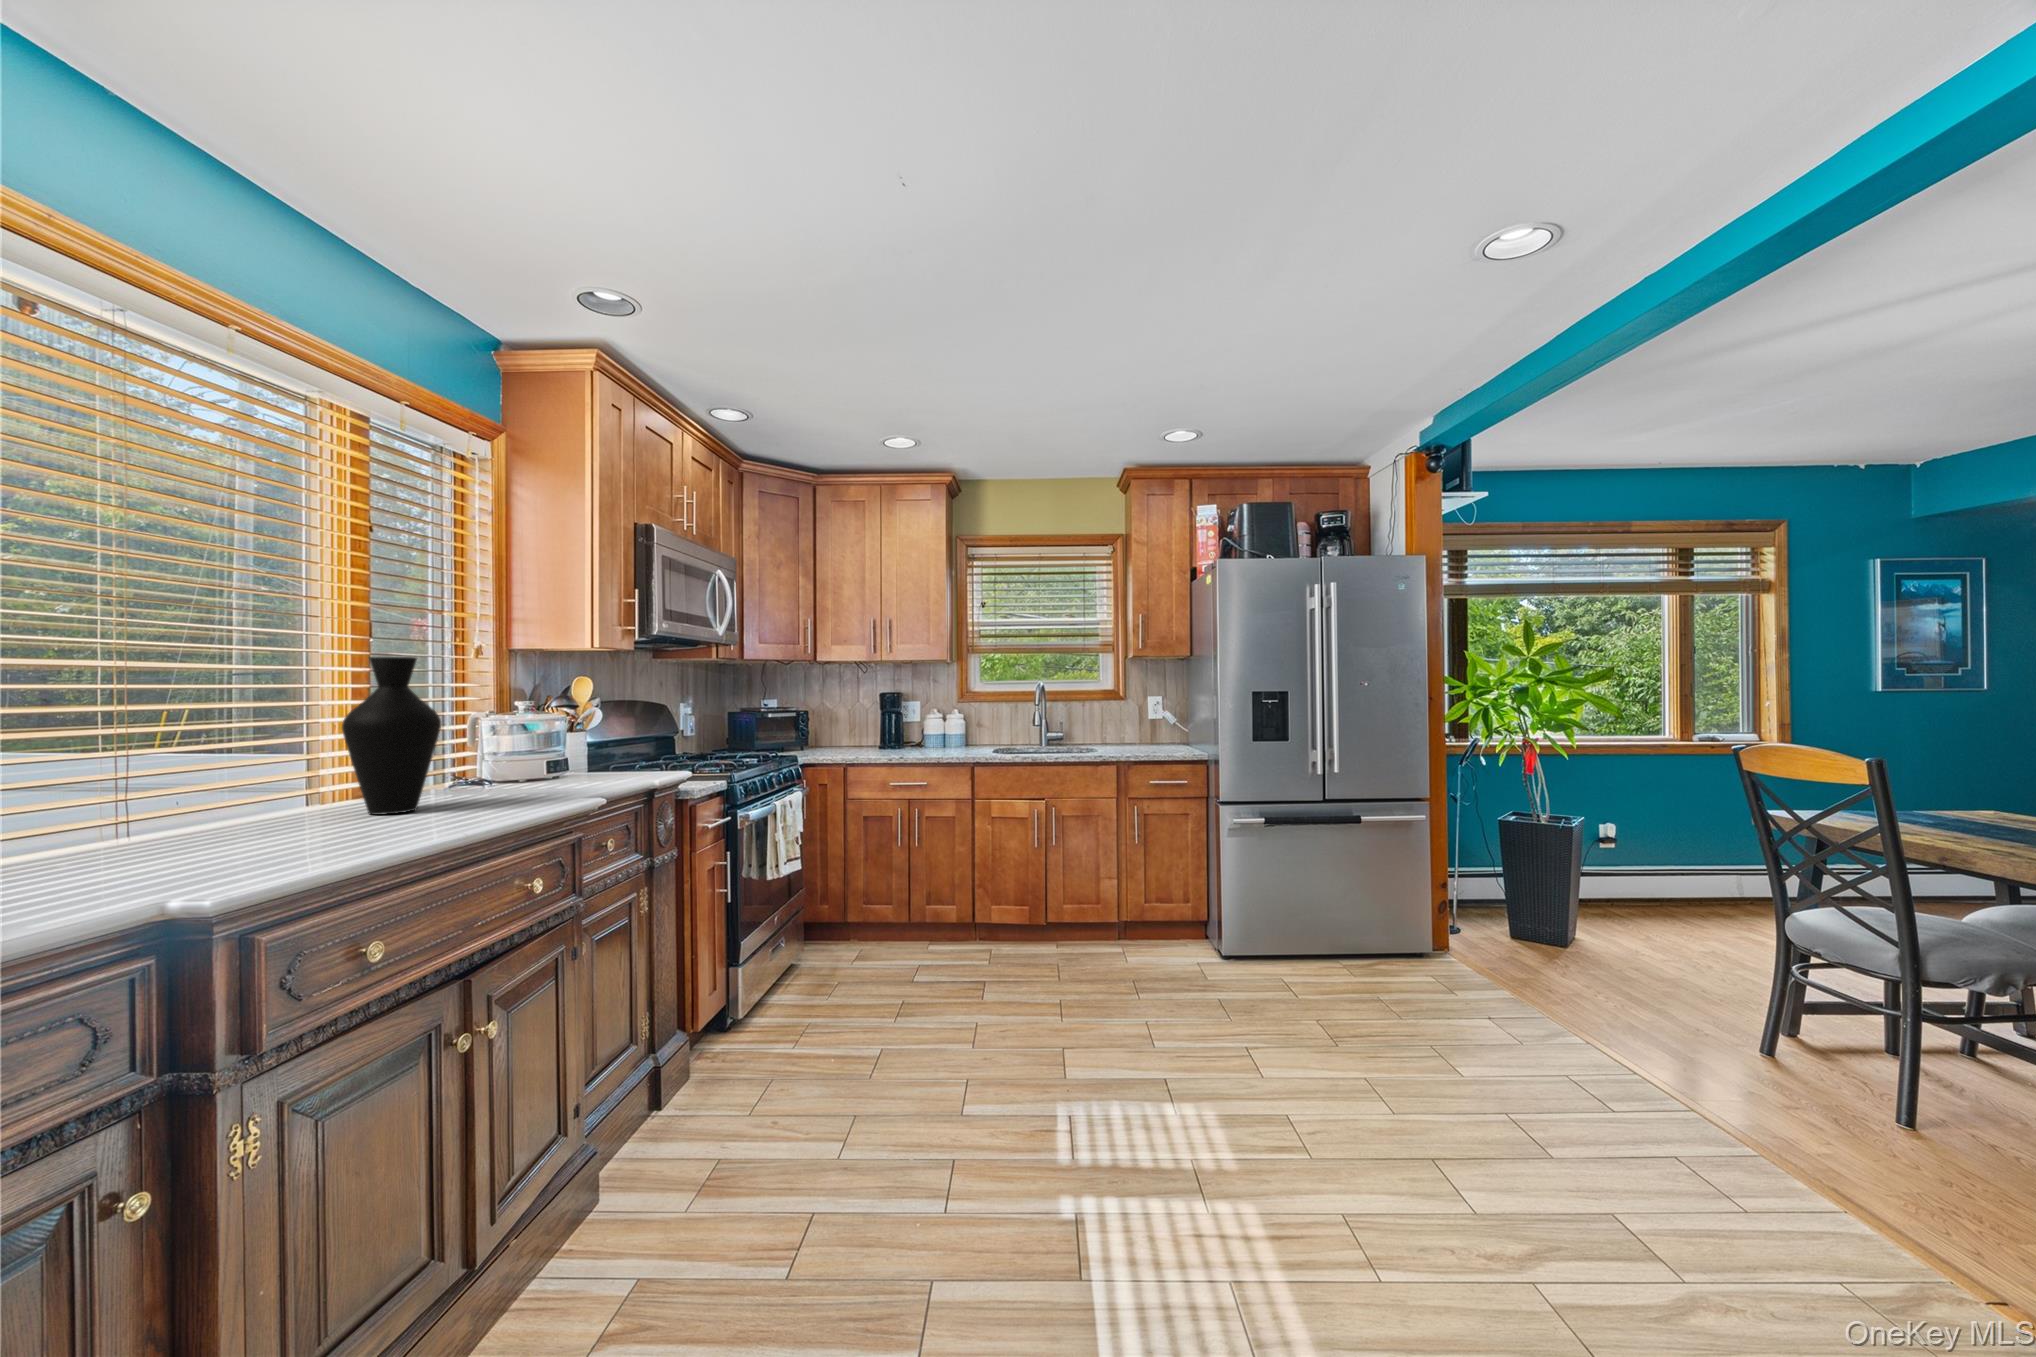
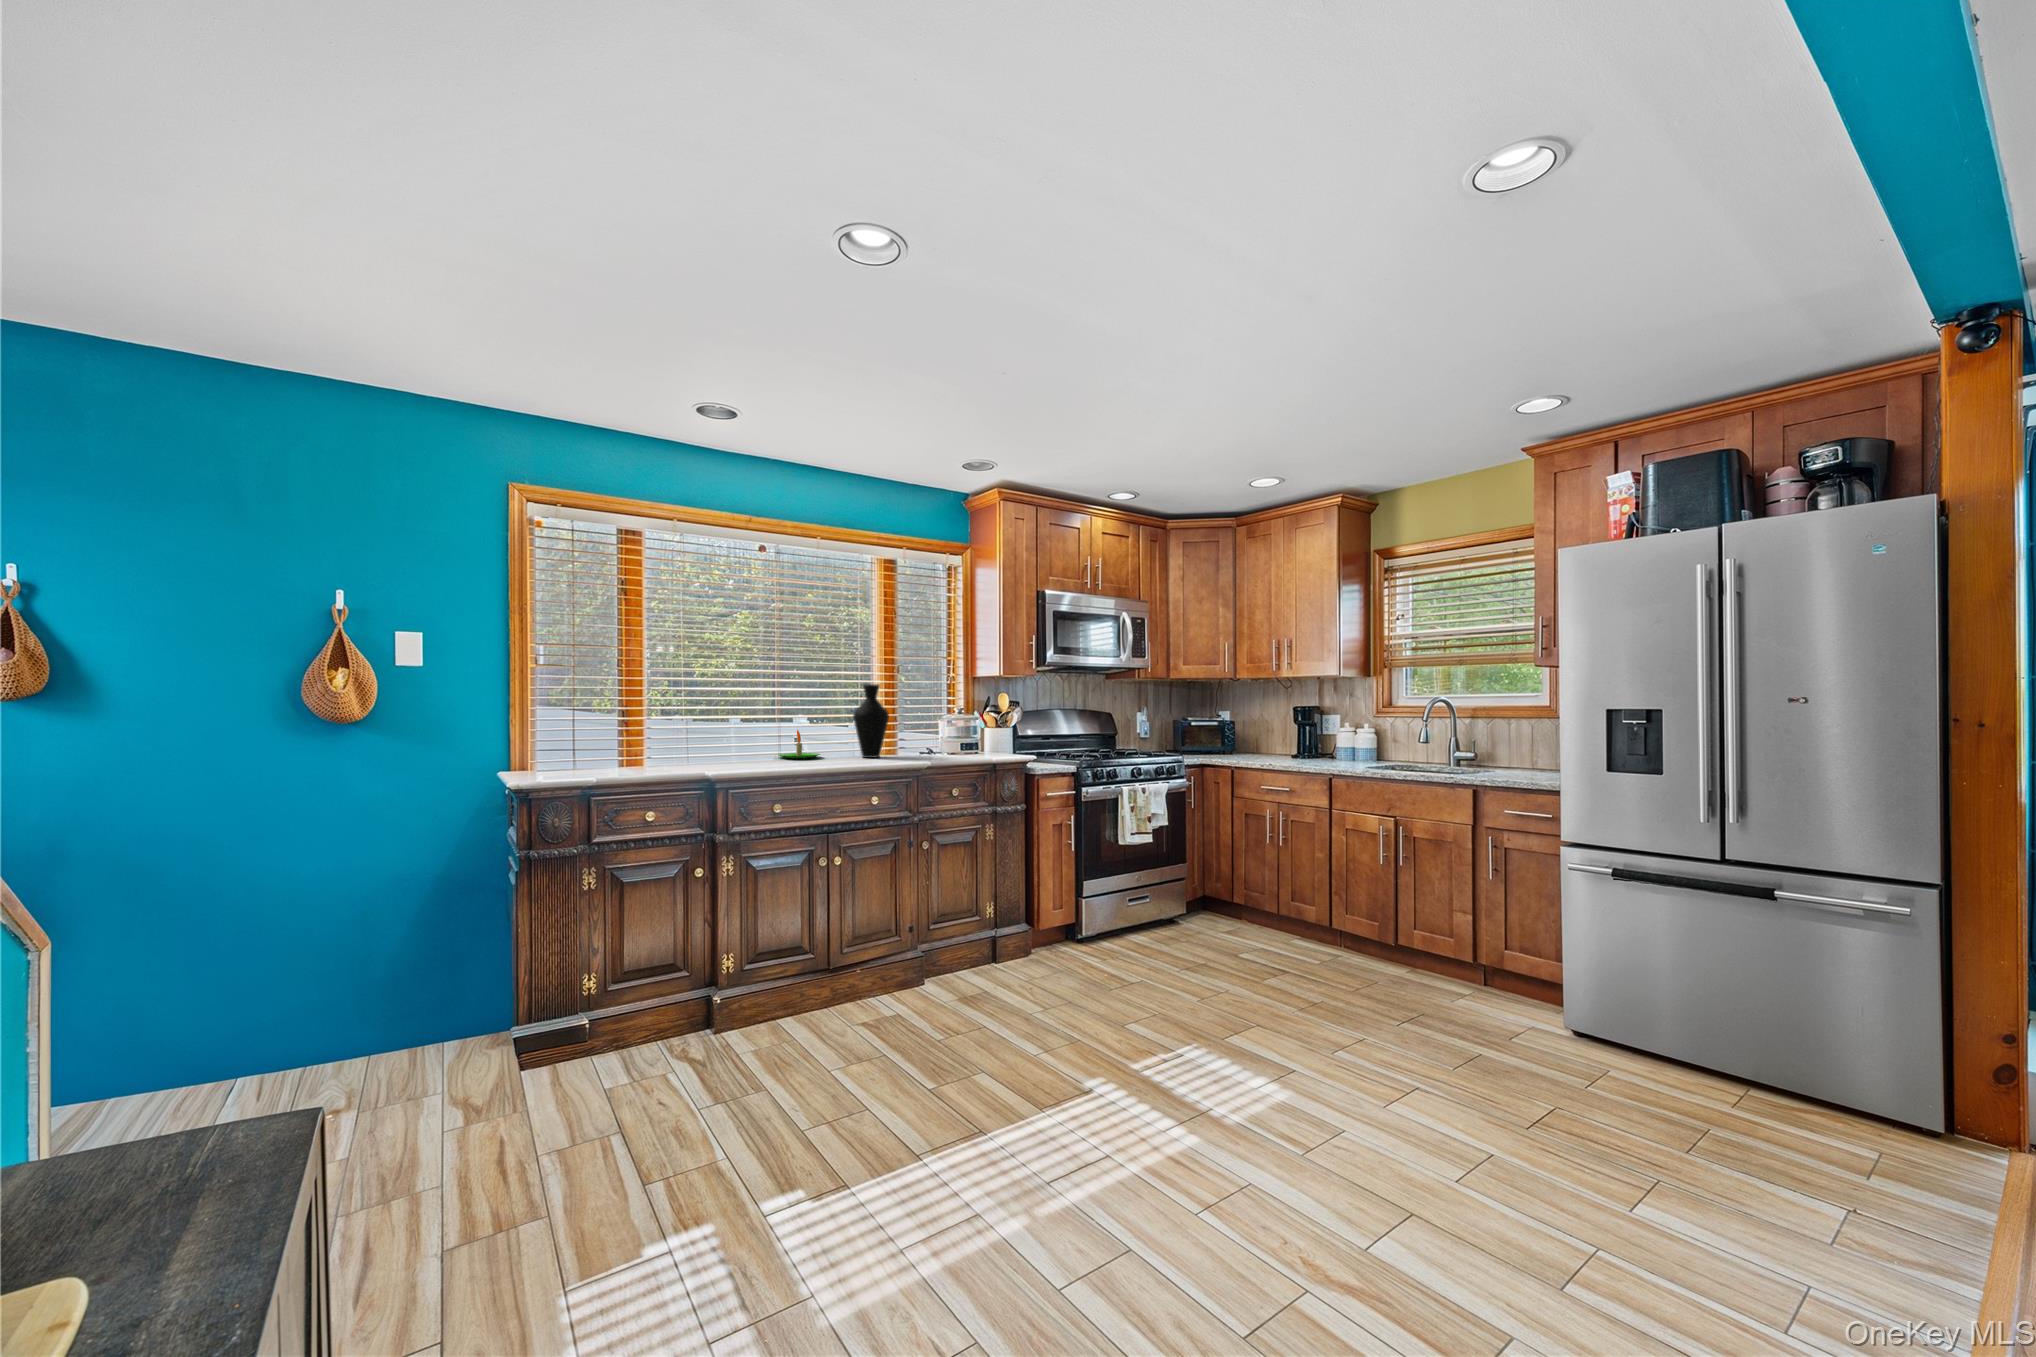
candle: none [96,769,263,847] -> present [778,730,820,758]

